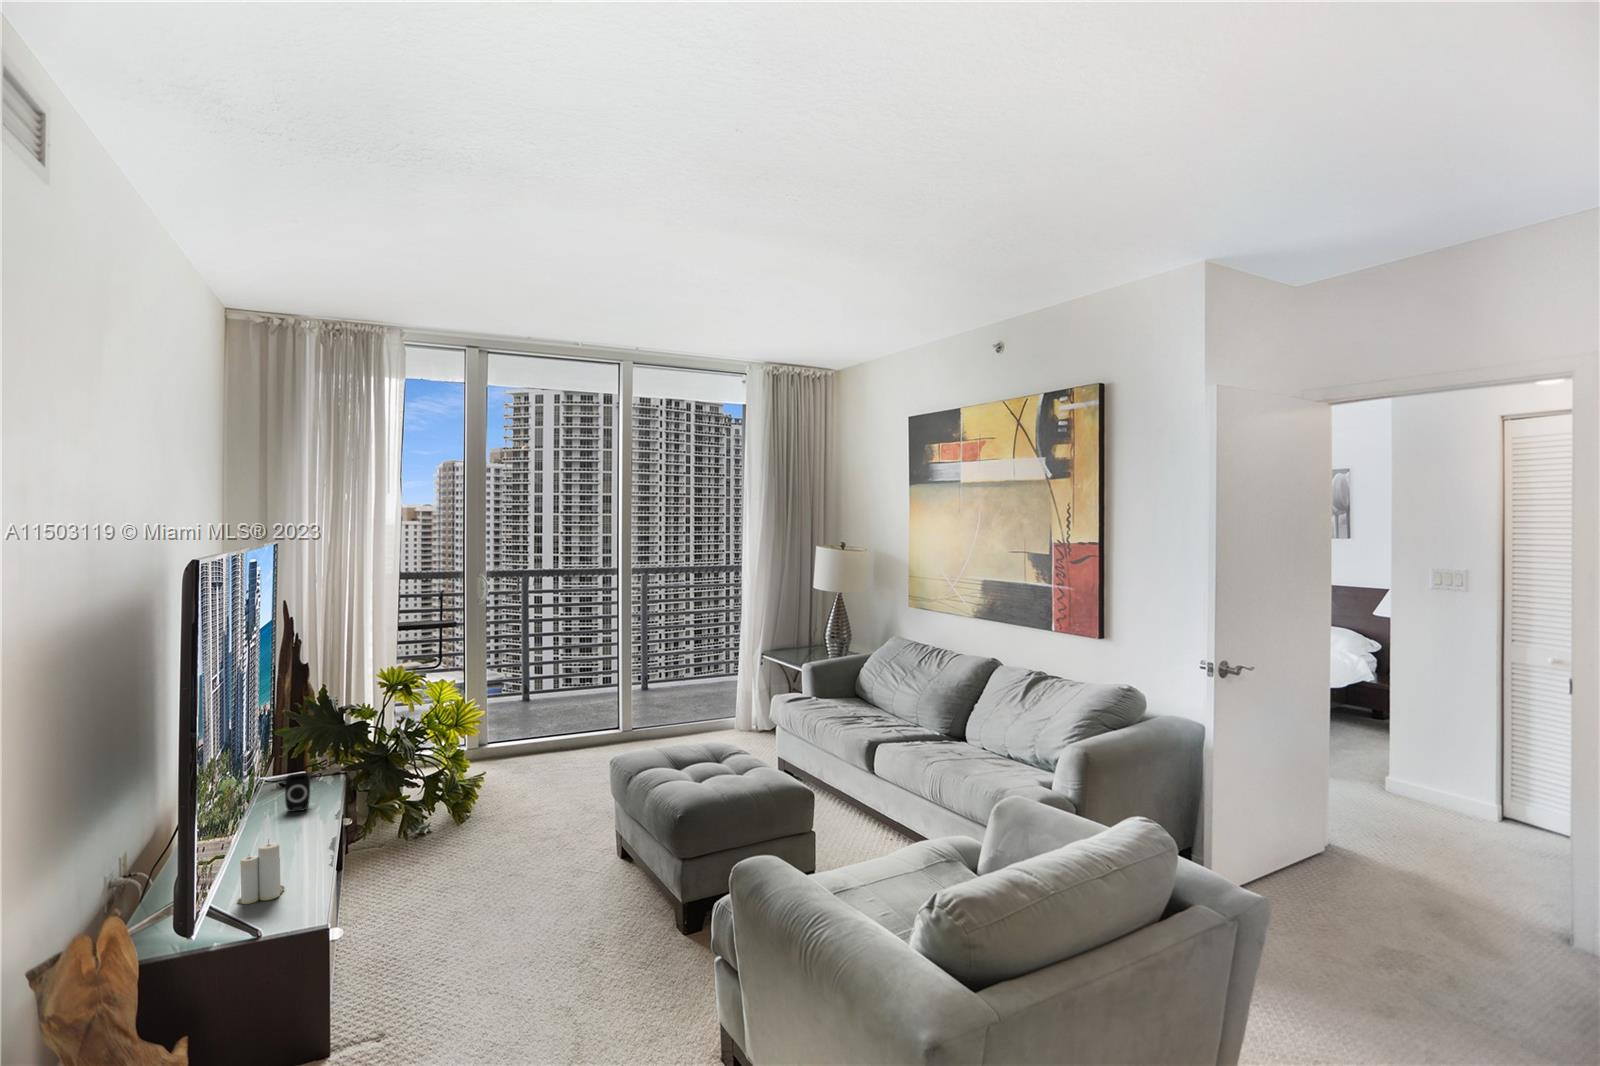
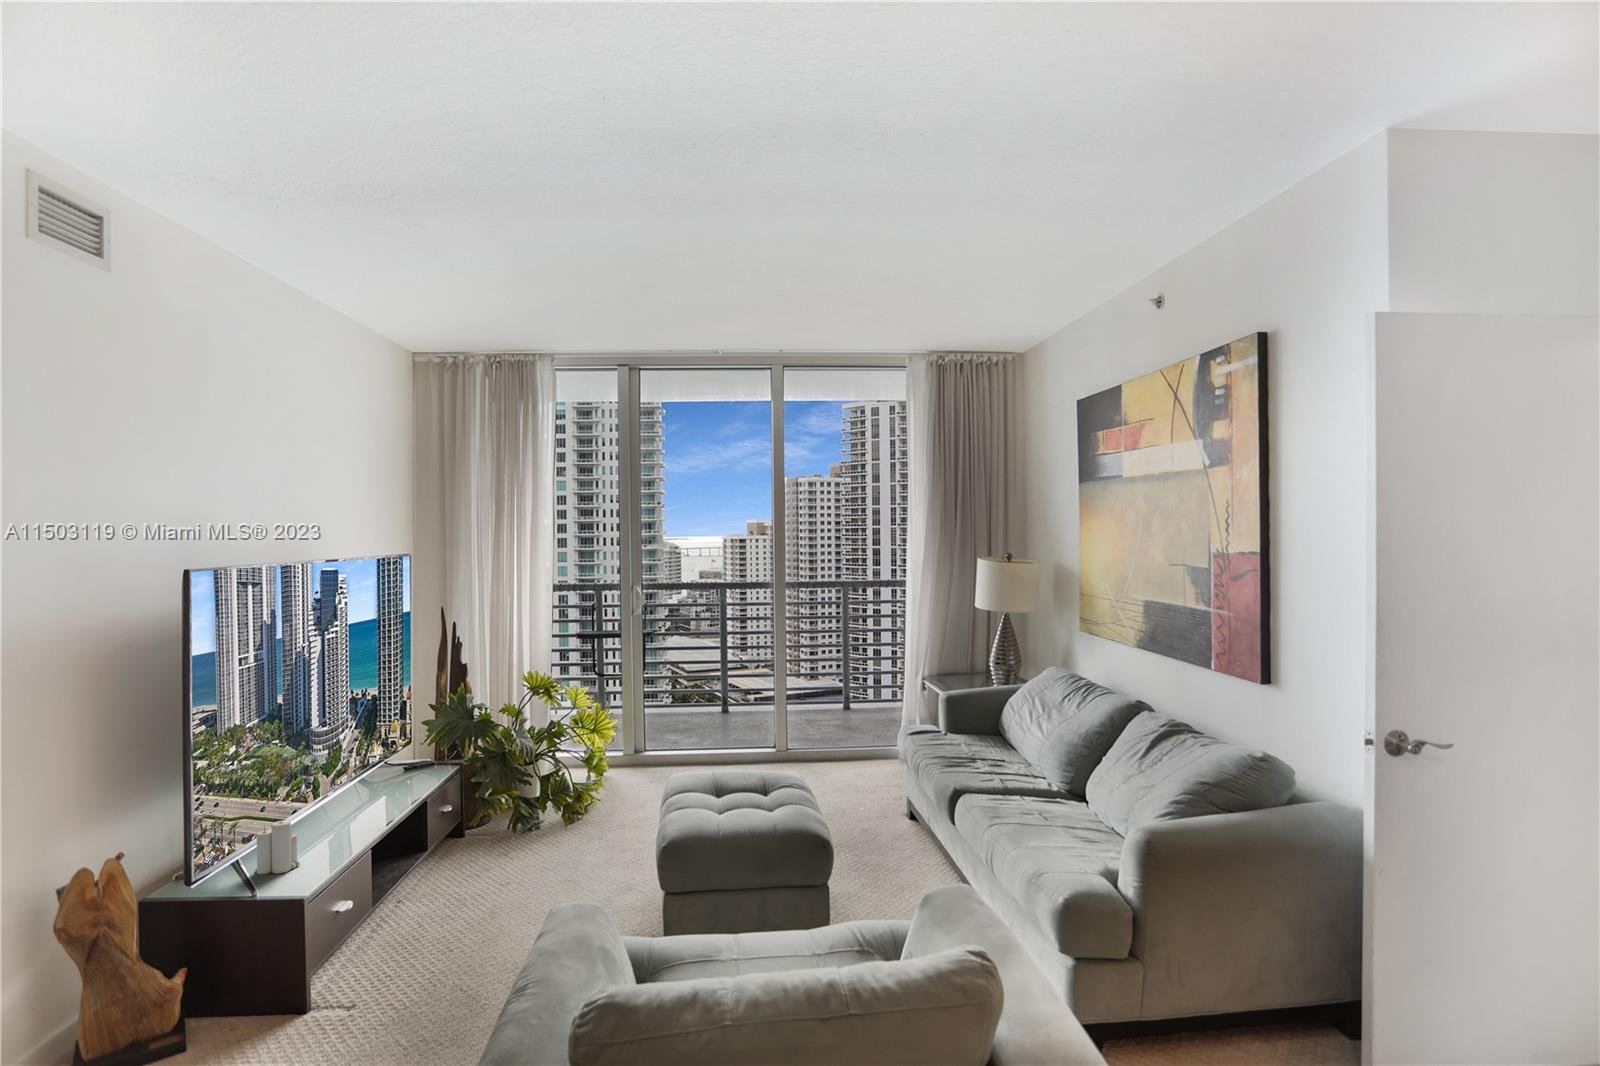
speaker: present [285,773,310,812] -> none [389,758,414,792]

